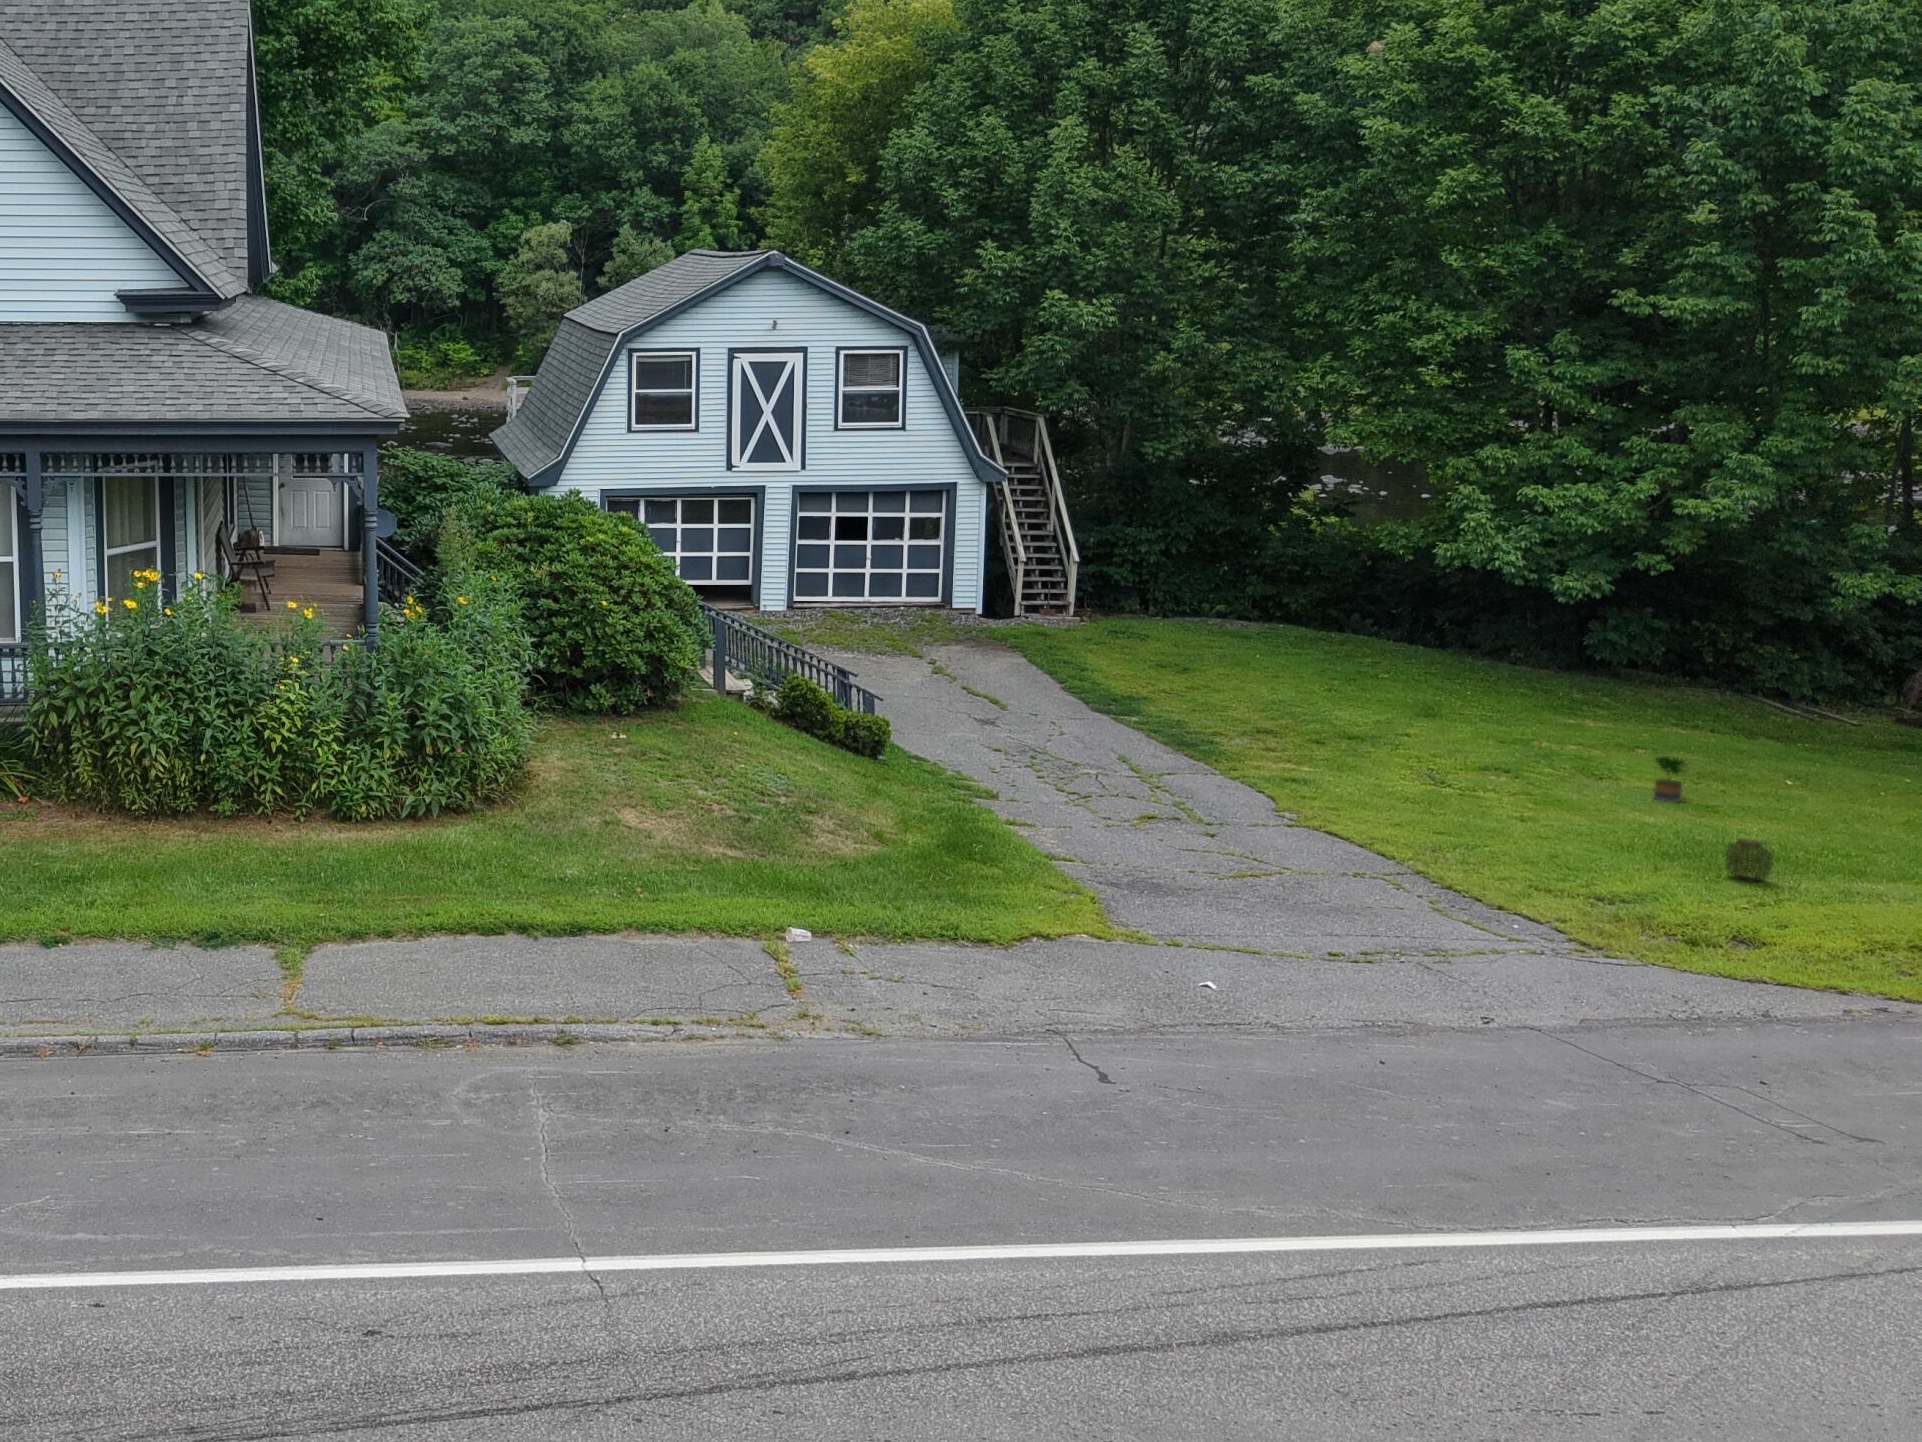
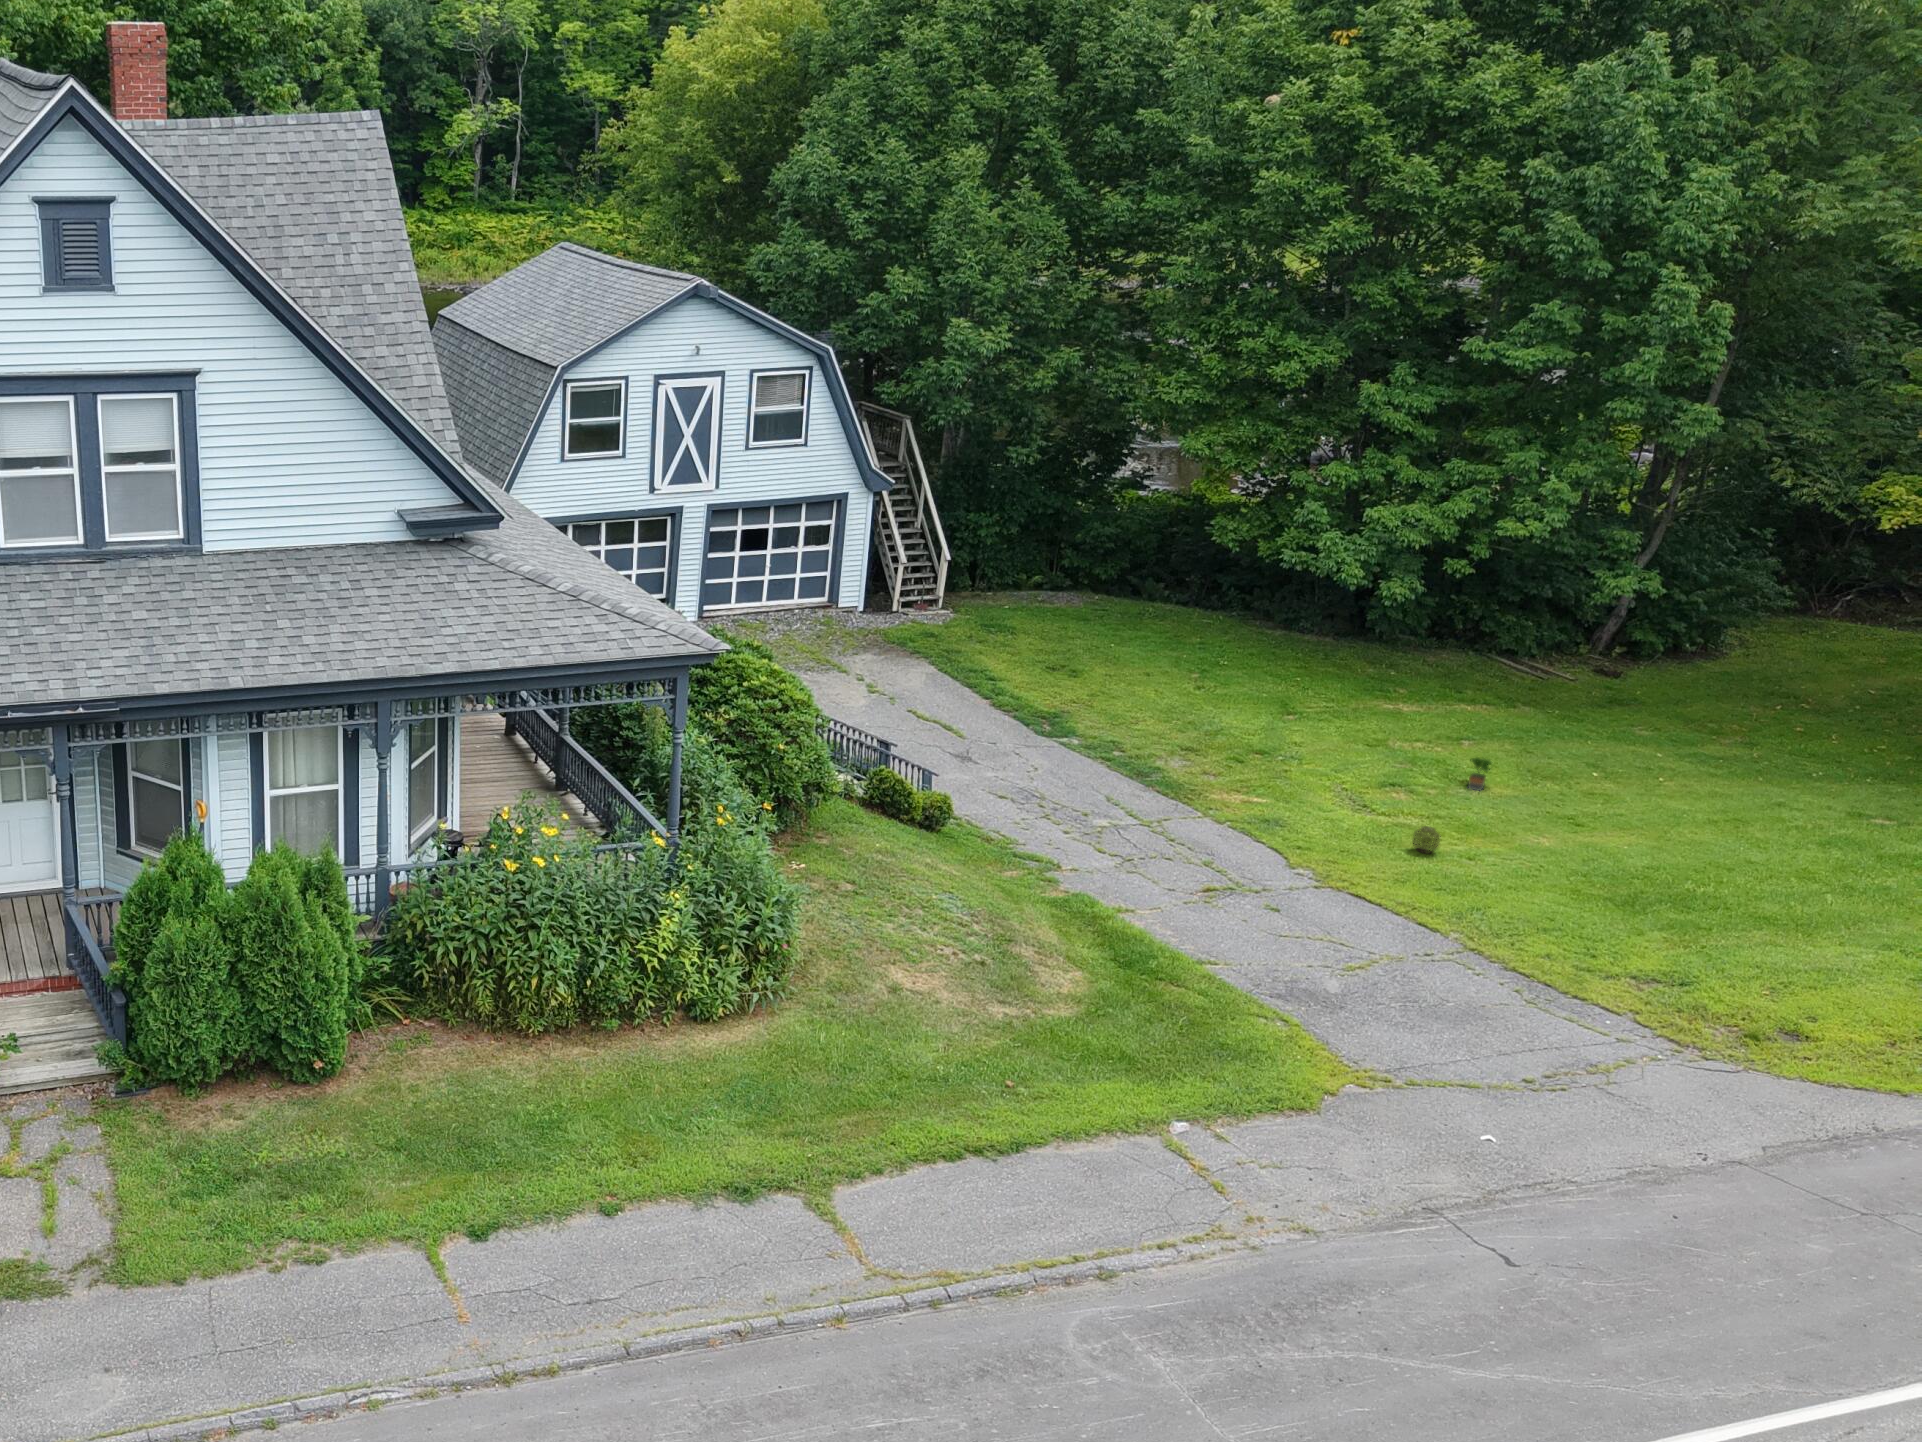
woven basket: present [1725,839,1772,881] -> present [1413,826,1441,853]

